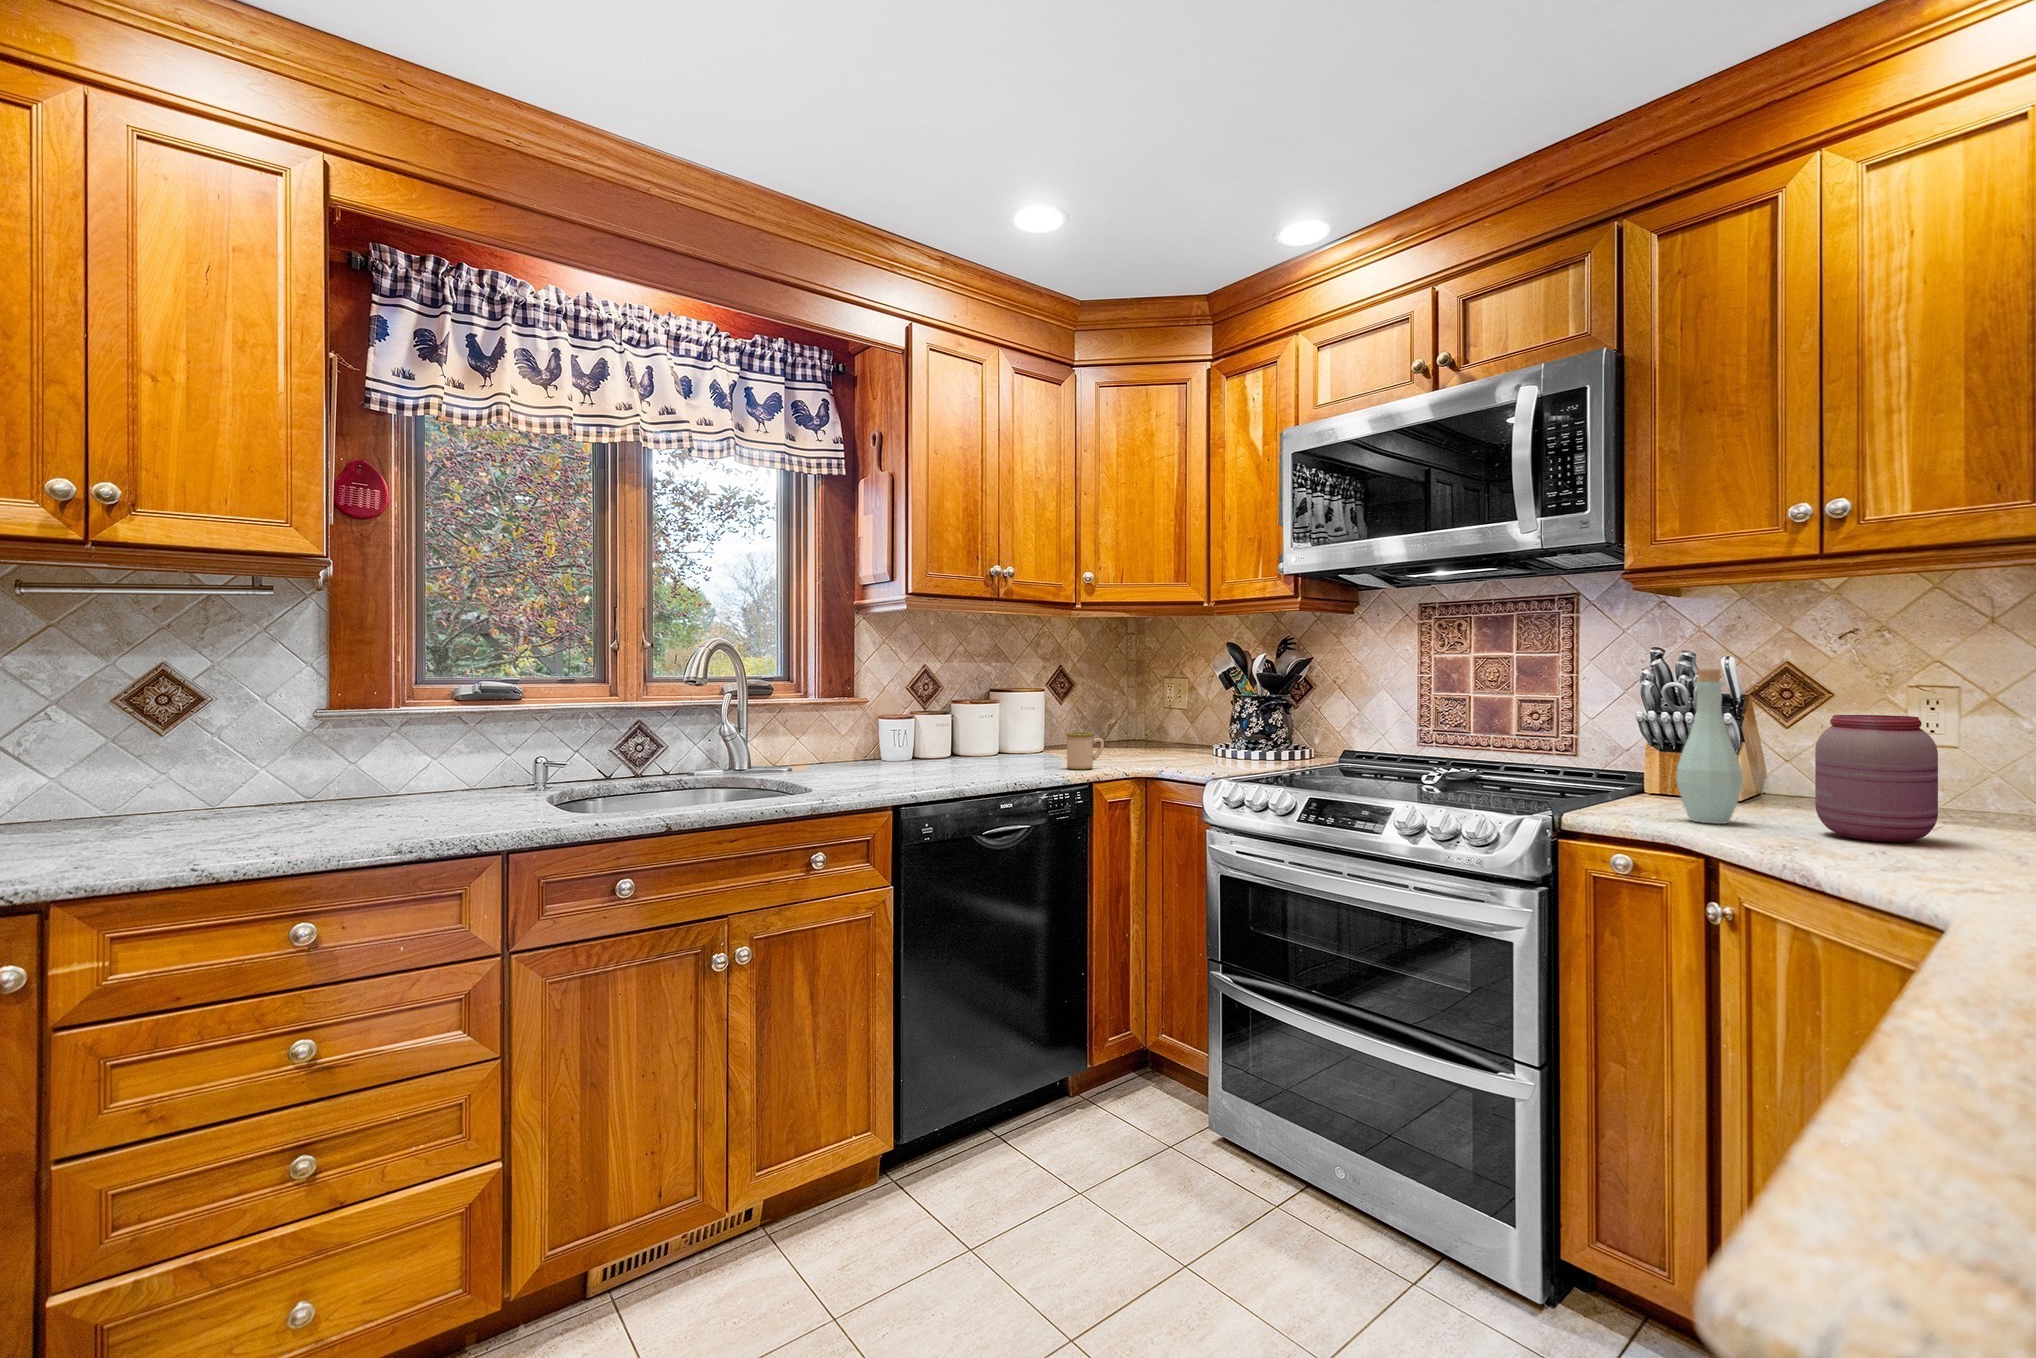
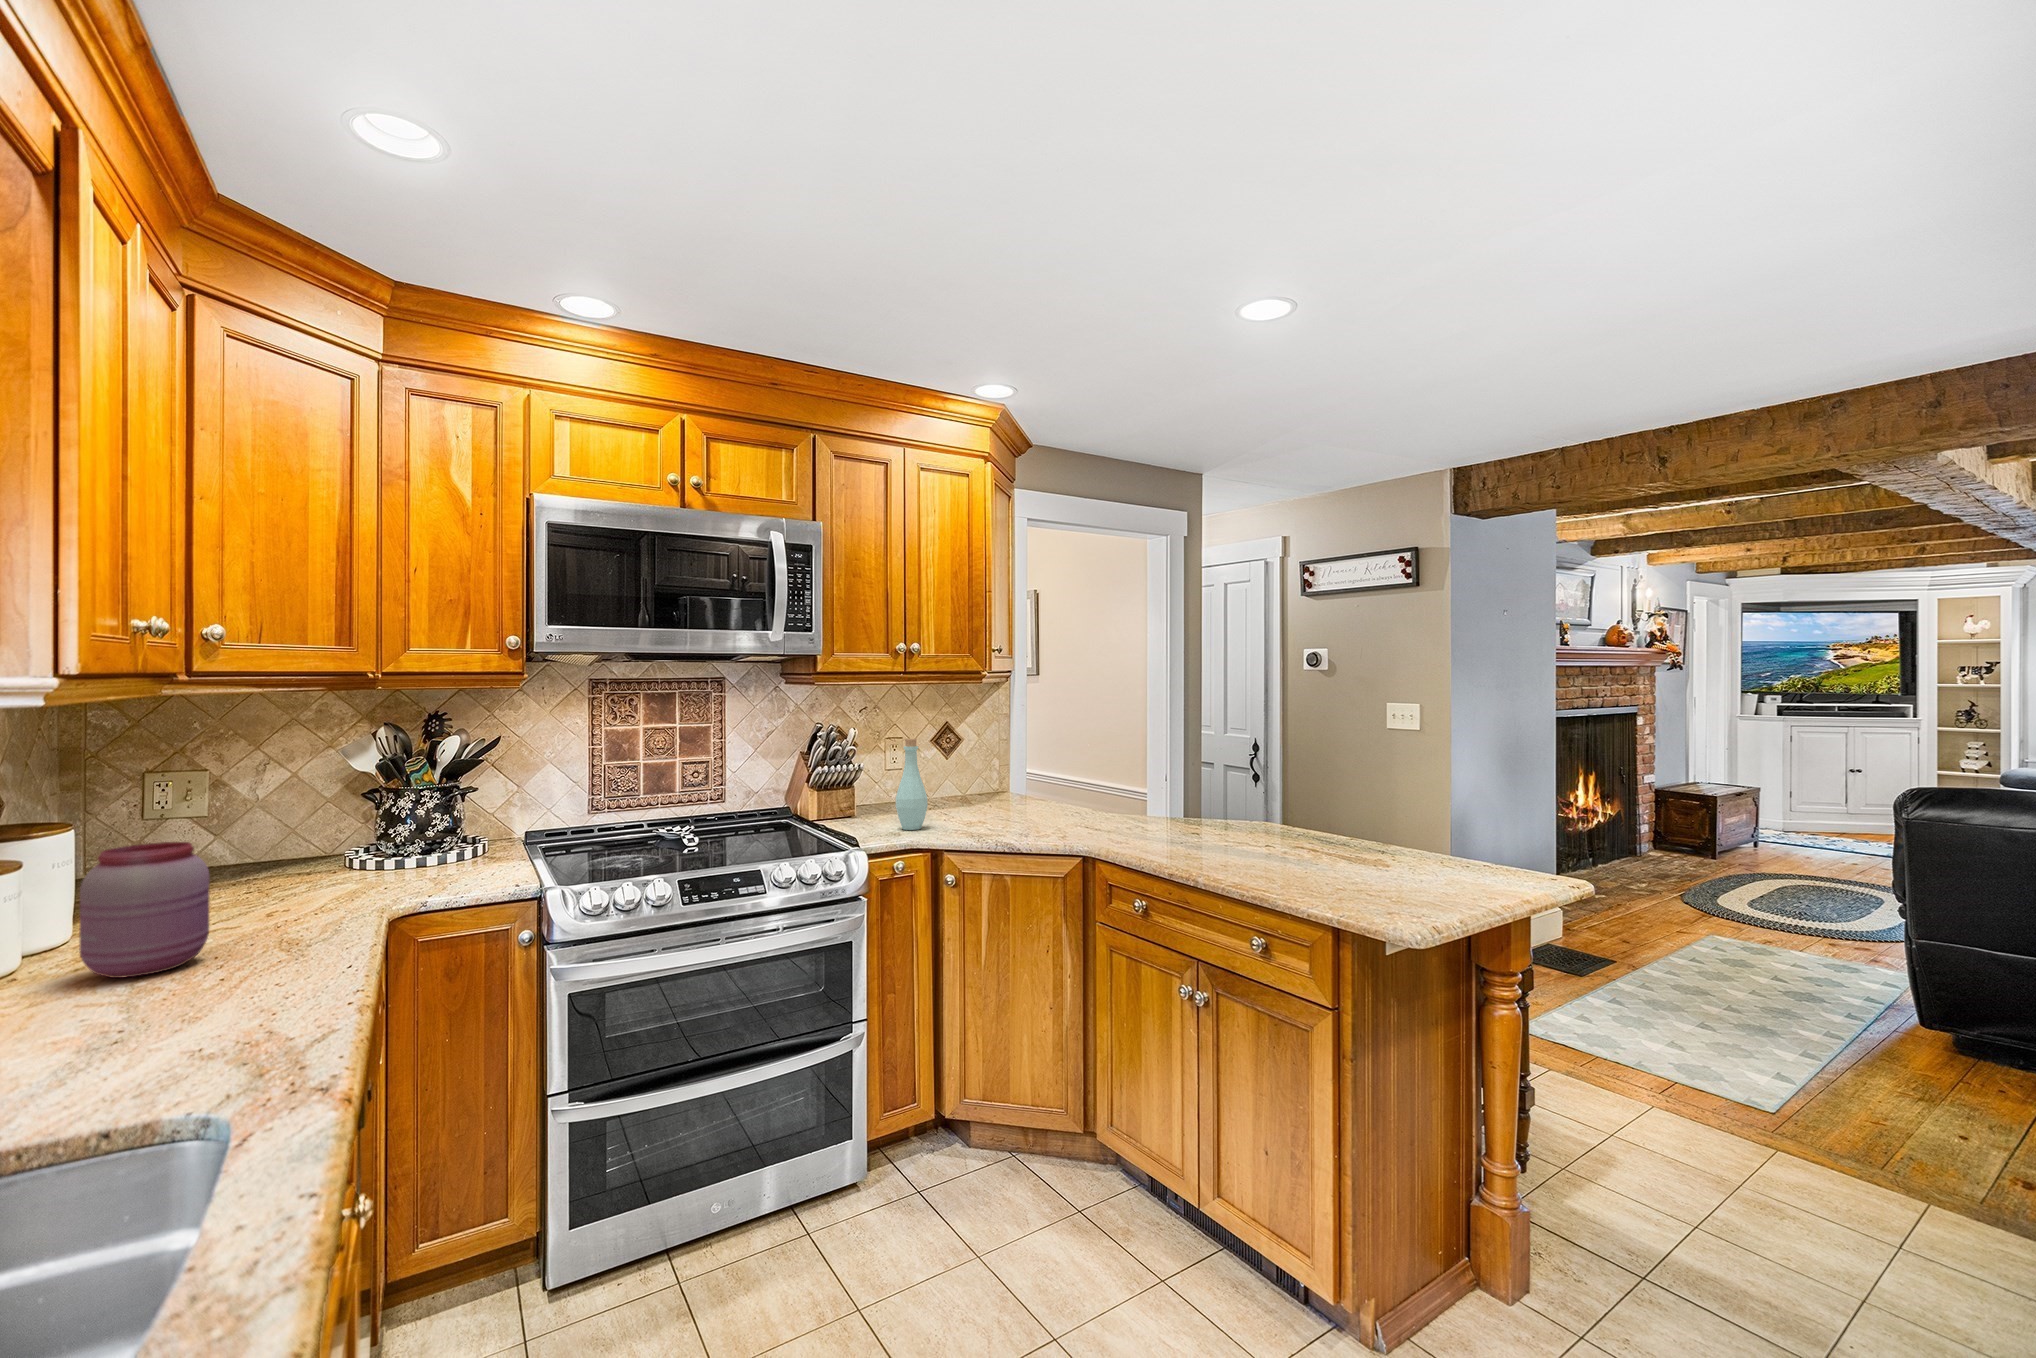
jar: present [1815,715,1938,842] -> present [79,842,209,978]
mug: present [1066,732,1104,770] -> none [220,866,280,930]

